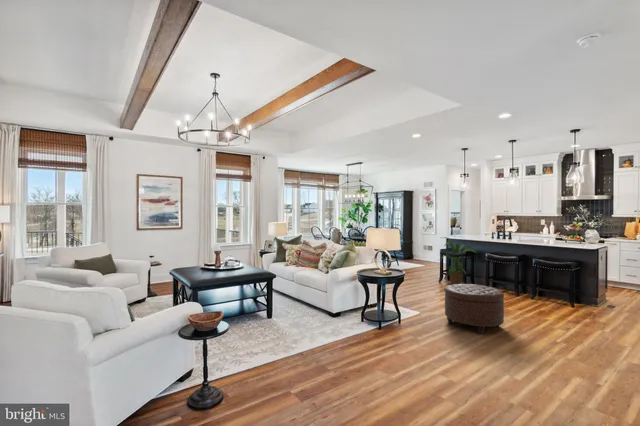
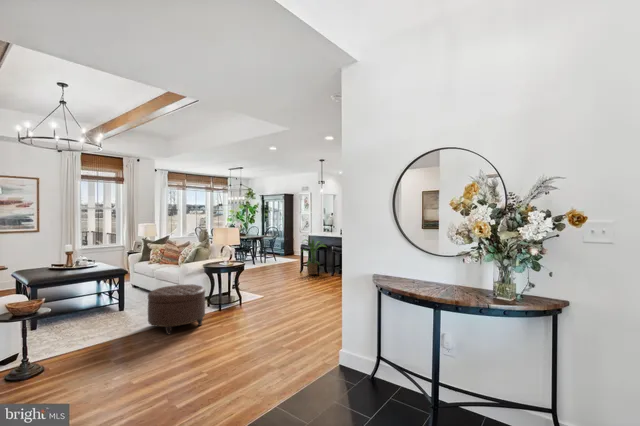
ottoman: present [445,284,504,334] -> present [148,284,205,334]

